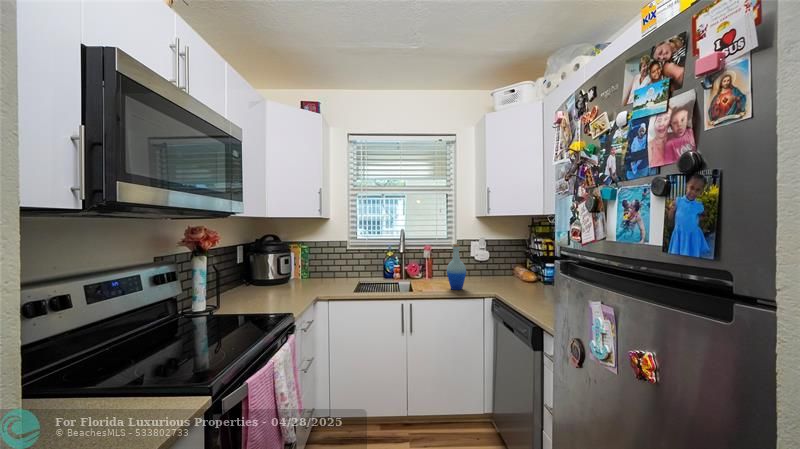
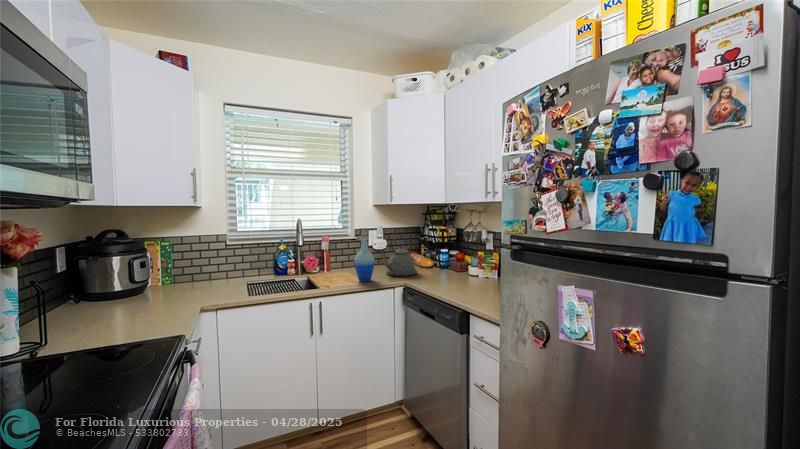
kettle: none [473,250,515,289] -> present [380,238,417,277]

